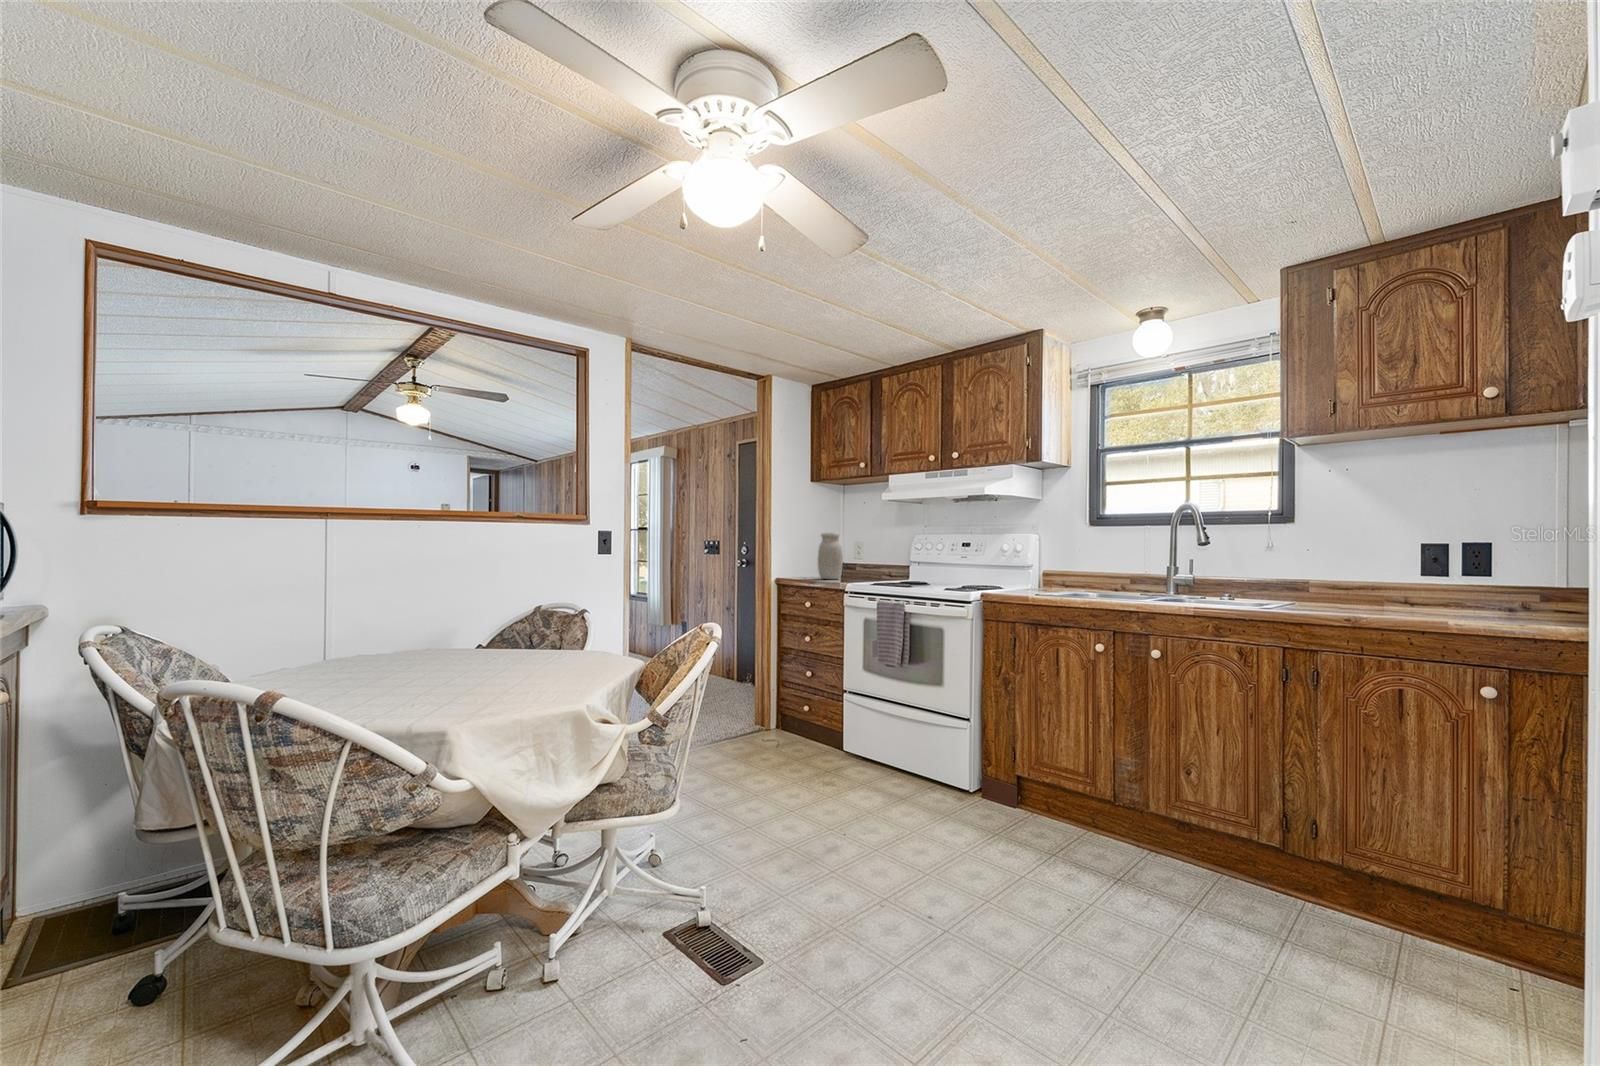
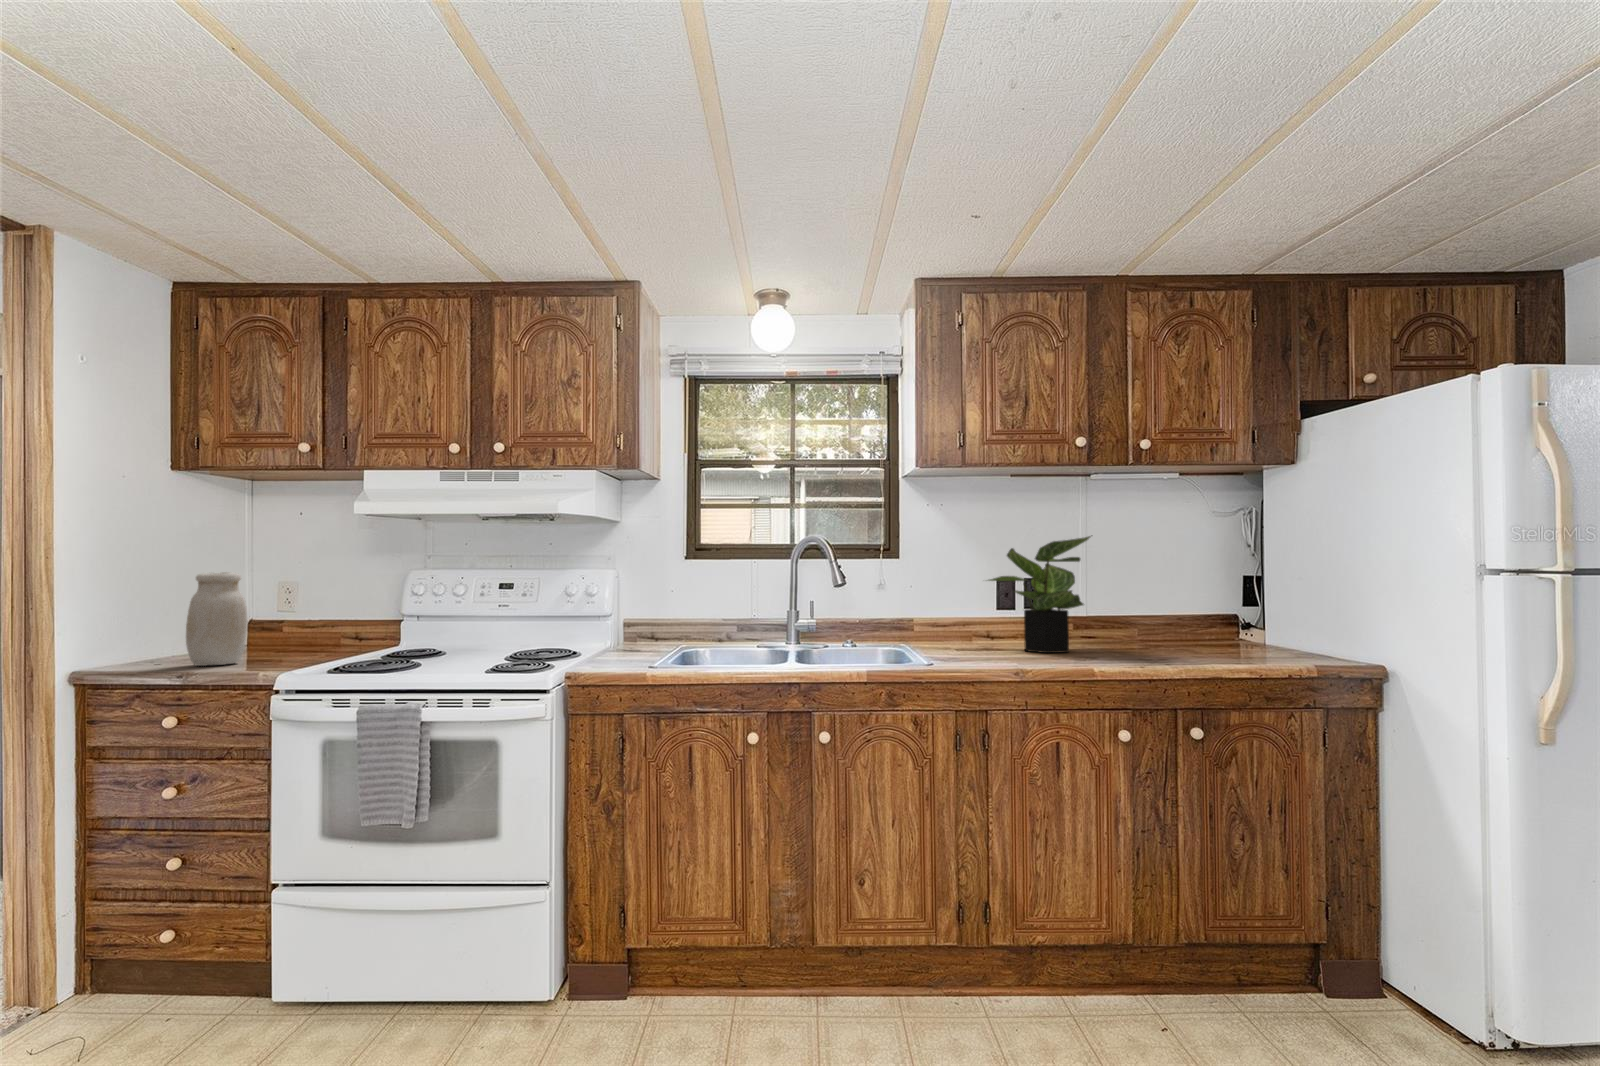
potted plant: none [1375,491,1520,614] -> present [989,536,1090,653]

